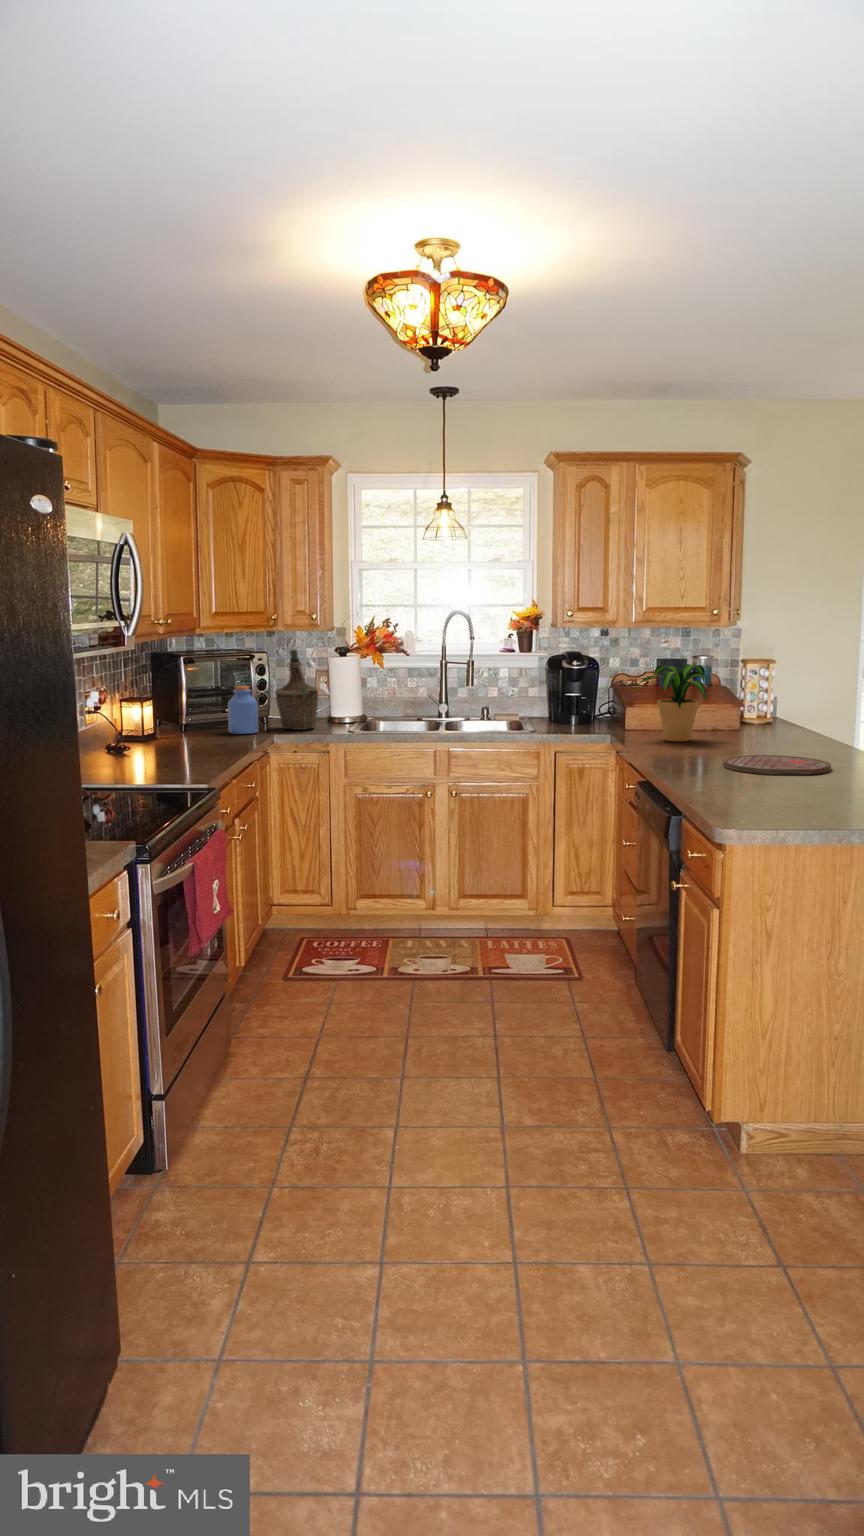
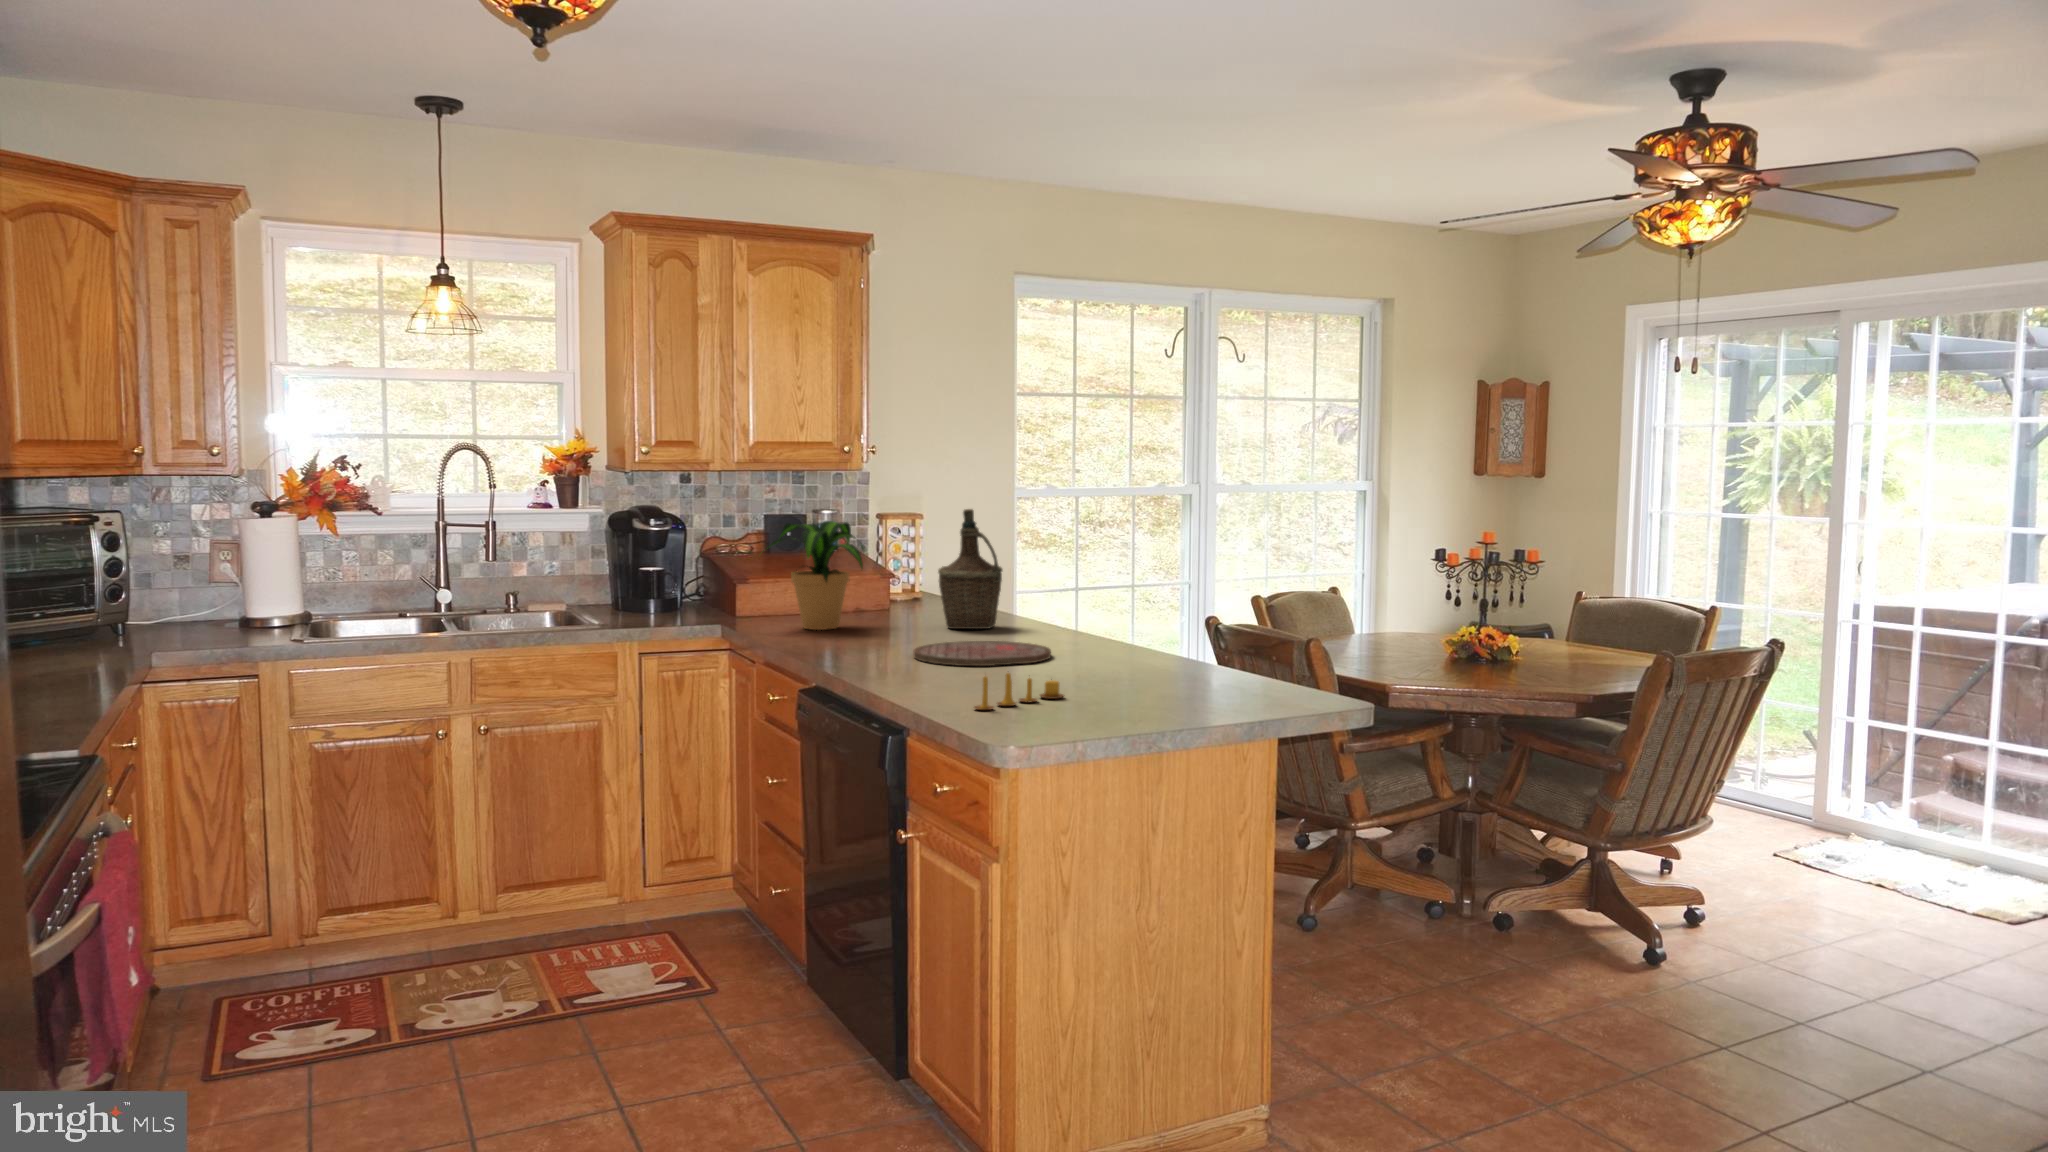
bottle: present [275,649,318,730] -> present [938,509,1002,629]
jar: present [228,686,258,734] -> none [59,571,122,655]
candle: none [731,778,810,806] -> present [974,673,1064,710]

